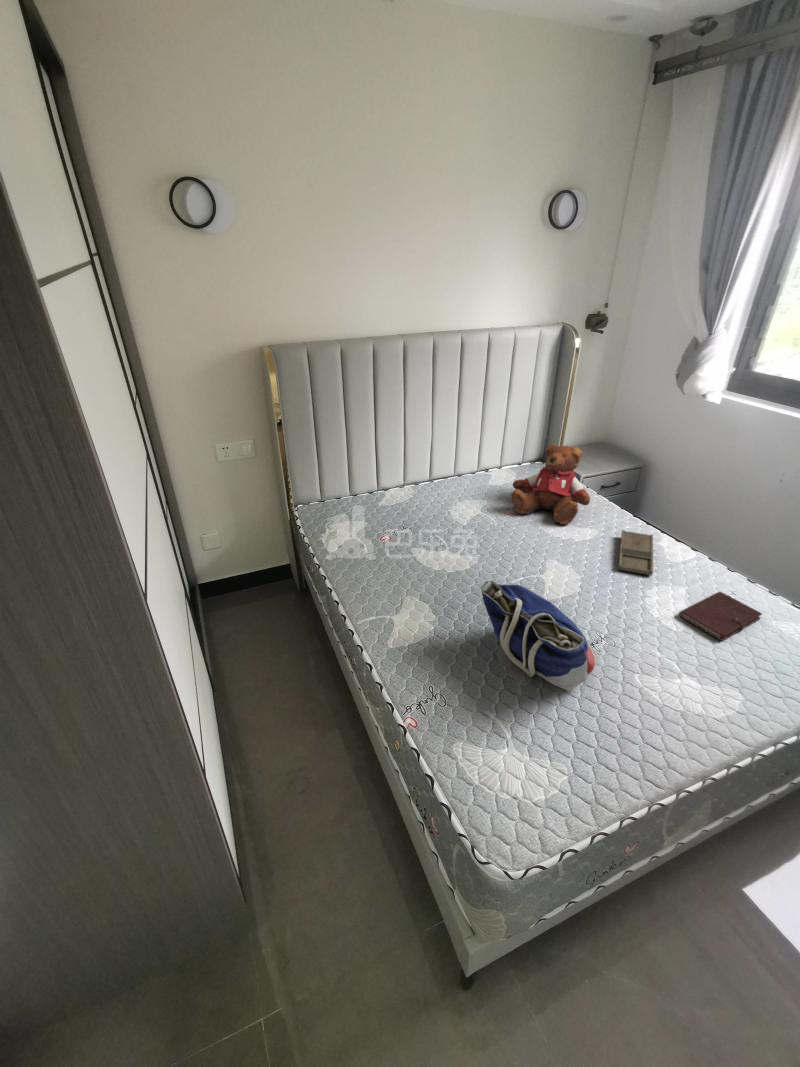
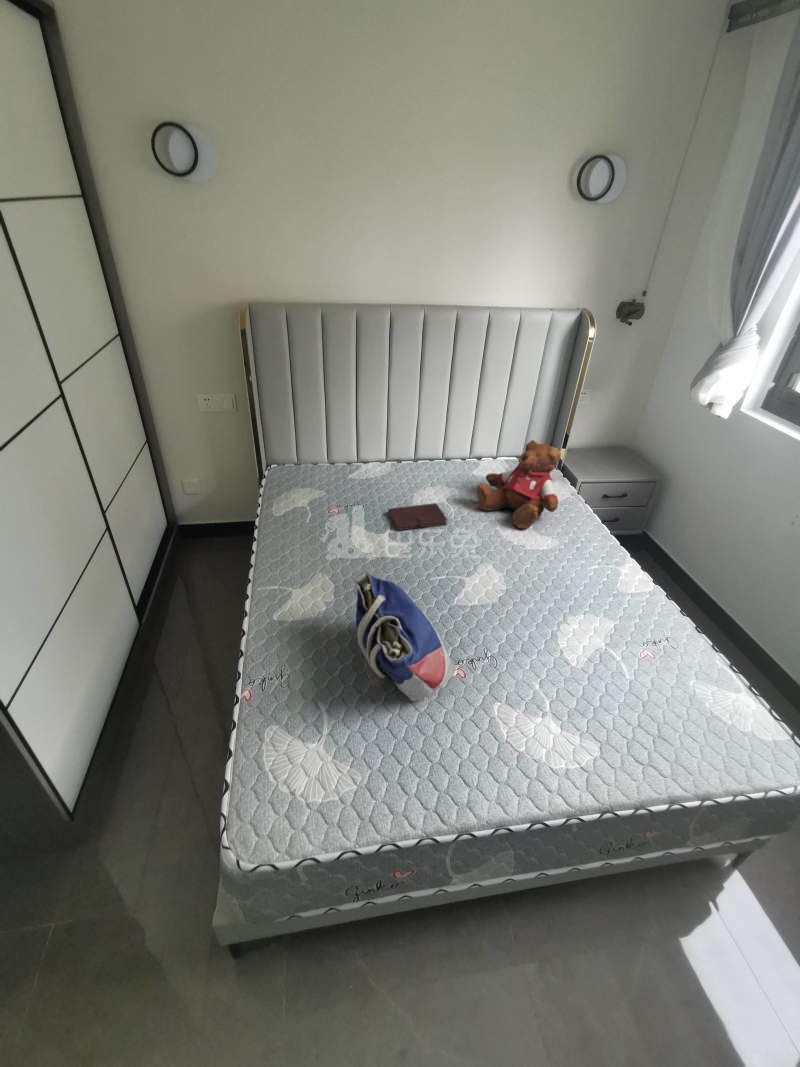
tray: present [618,530,653,575] -> none [549,545,609,600]
notebook: present [679,592,762,641] -> present [388,503,447,530]

